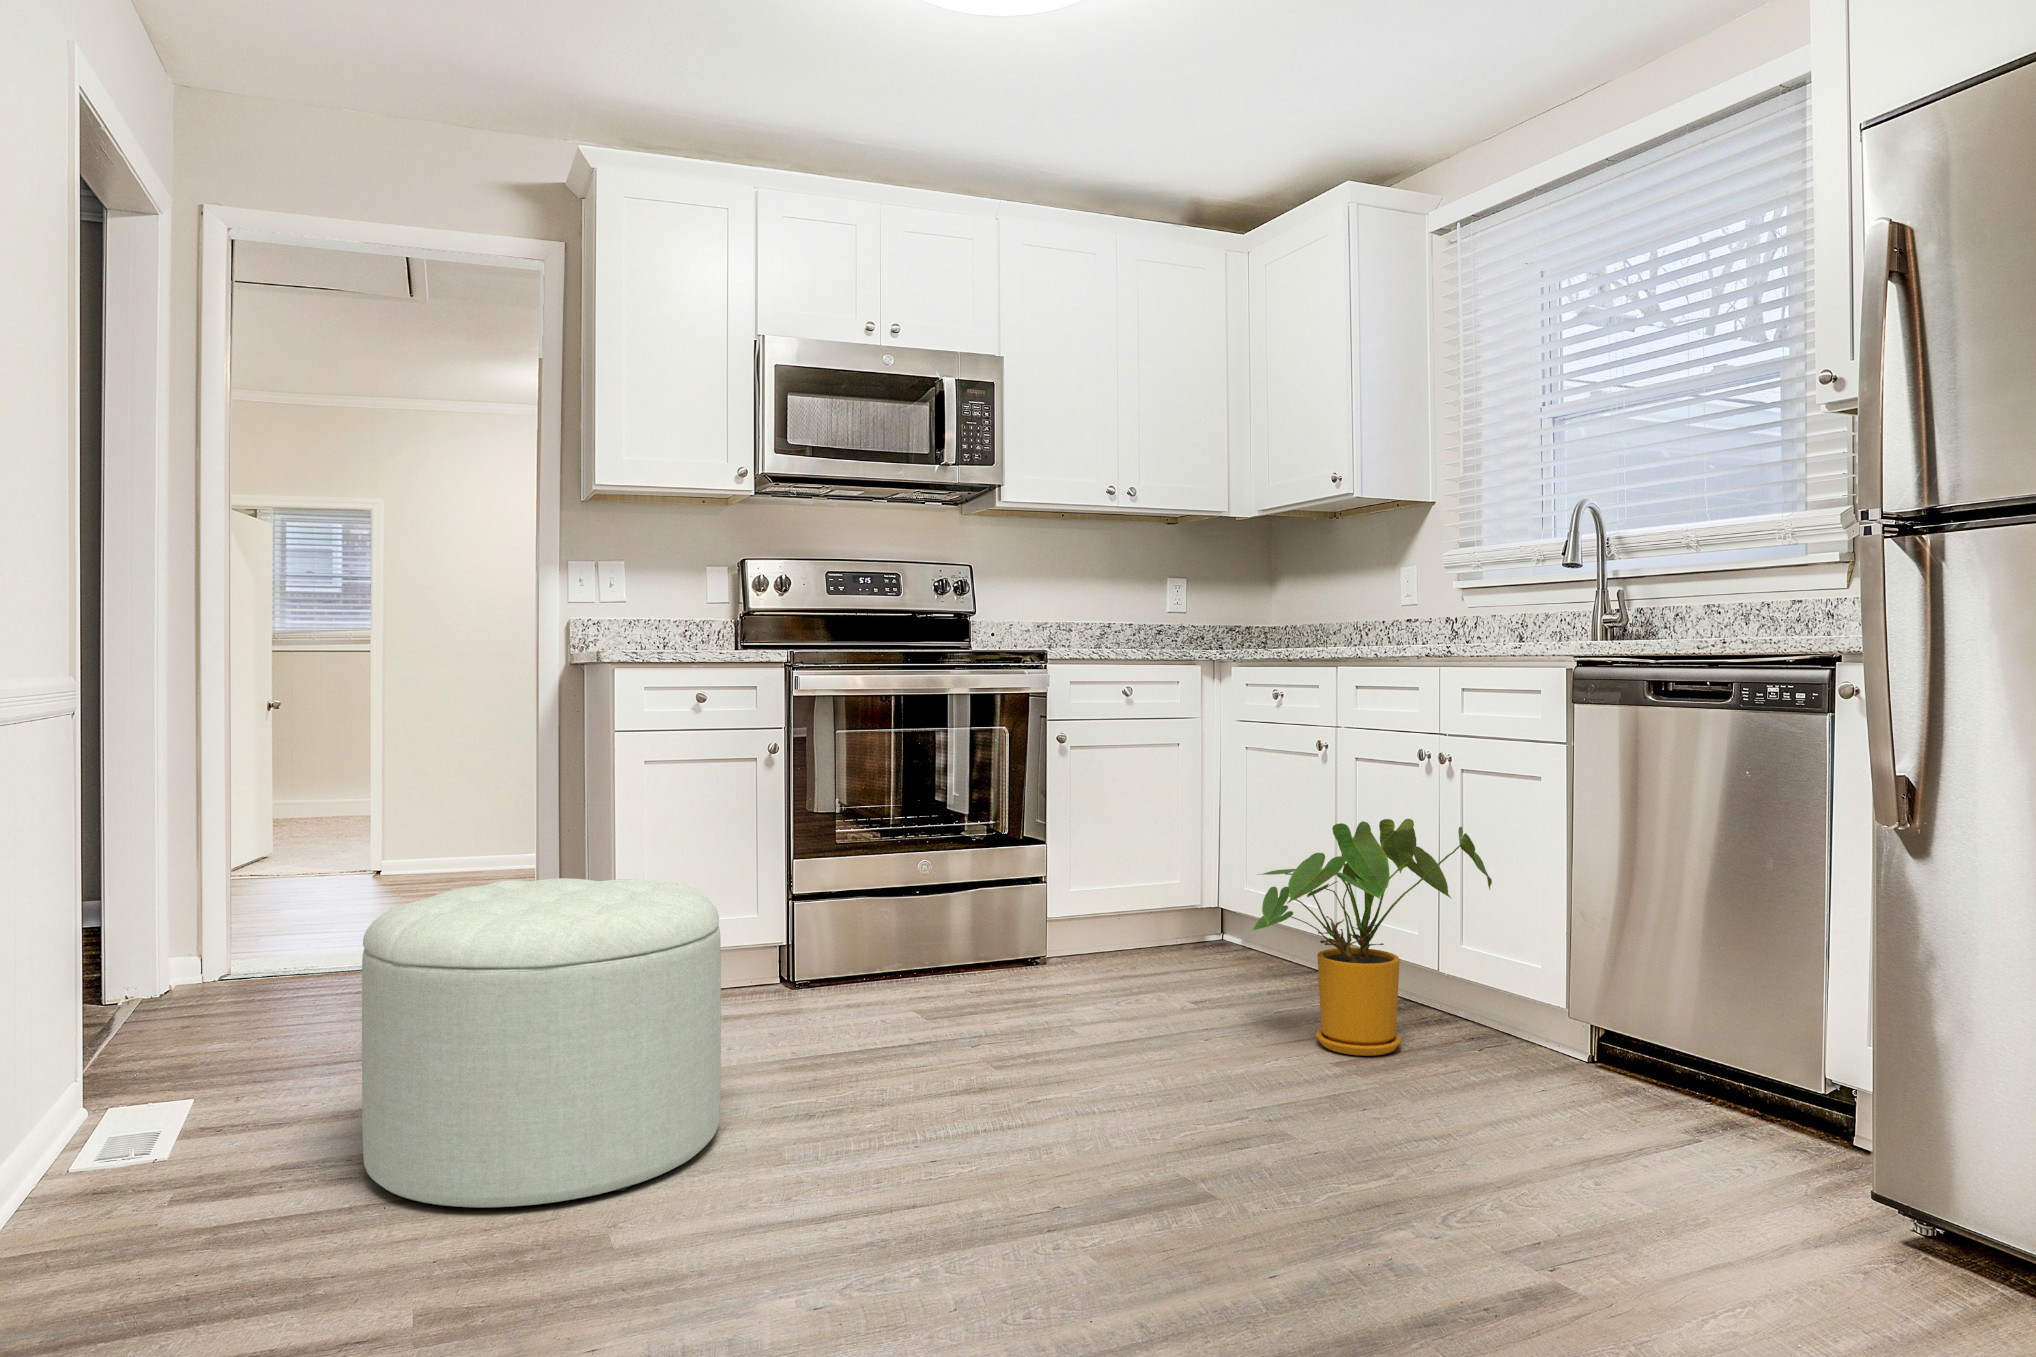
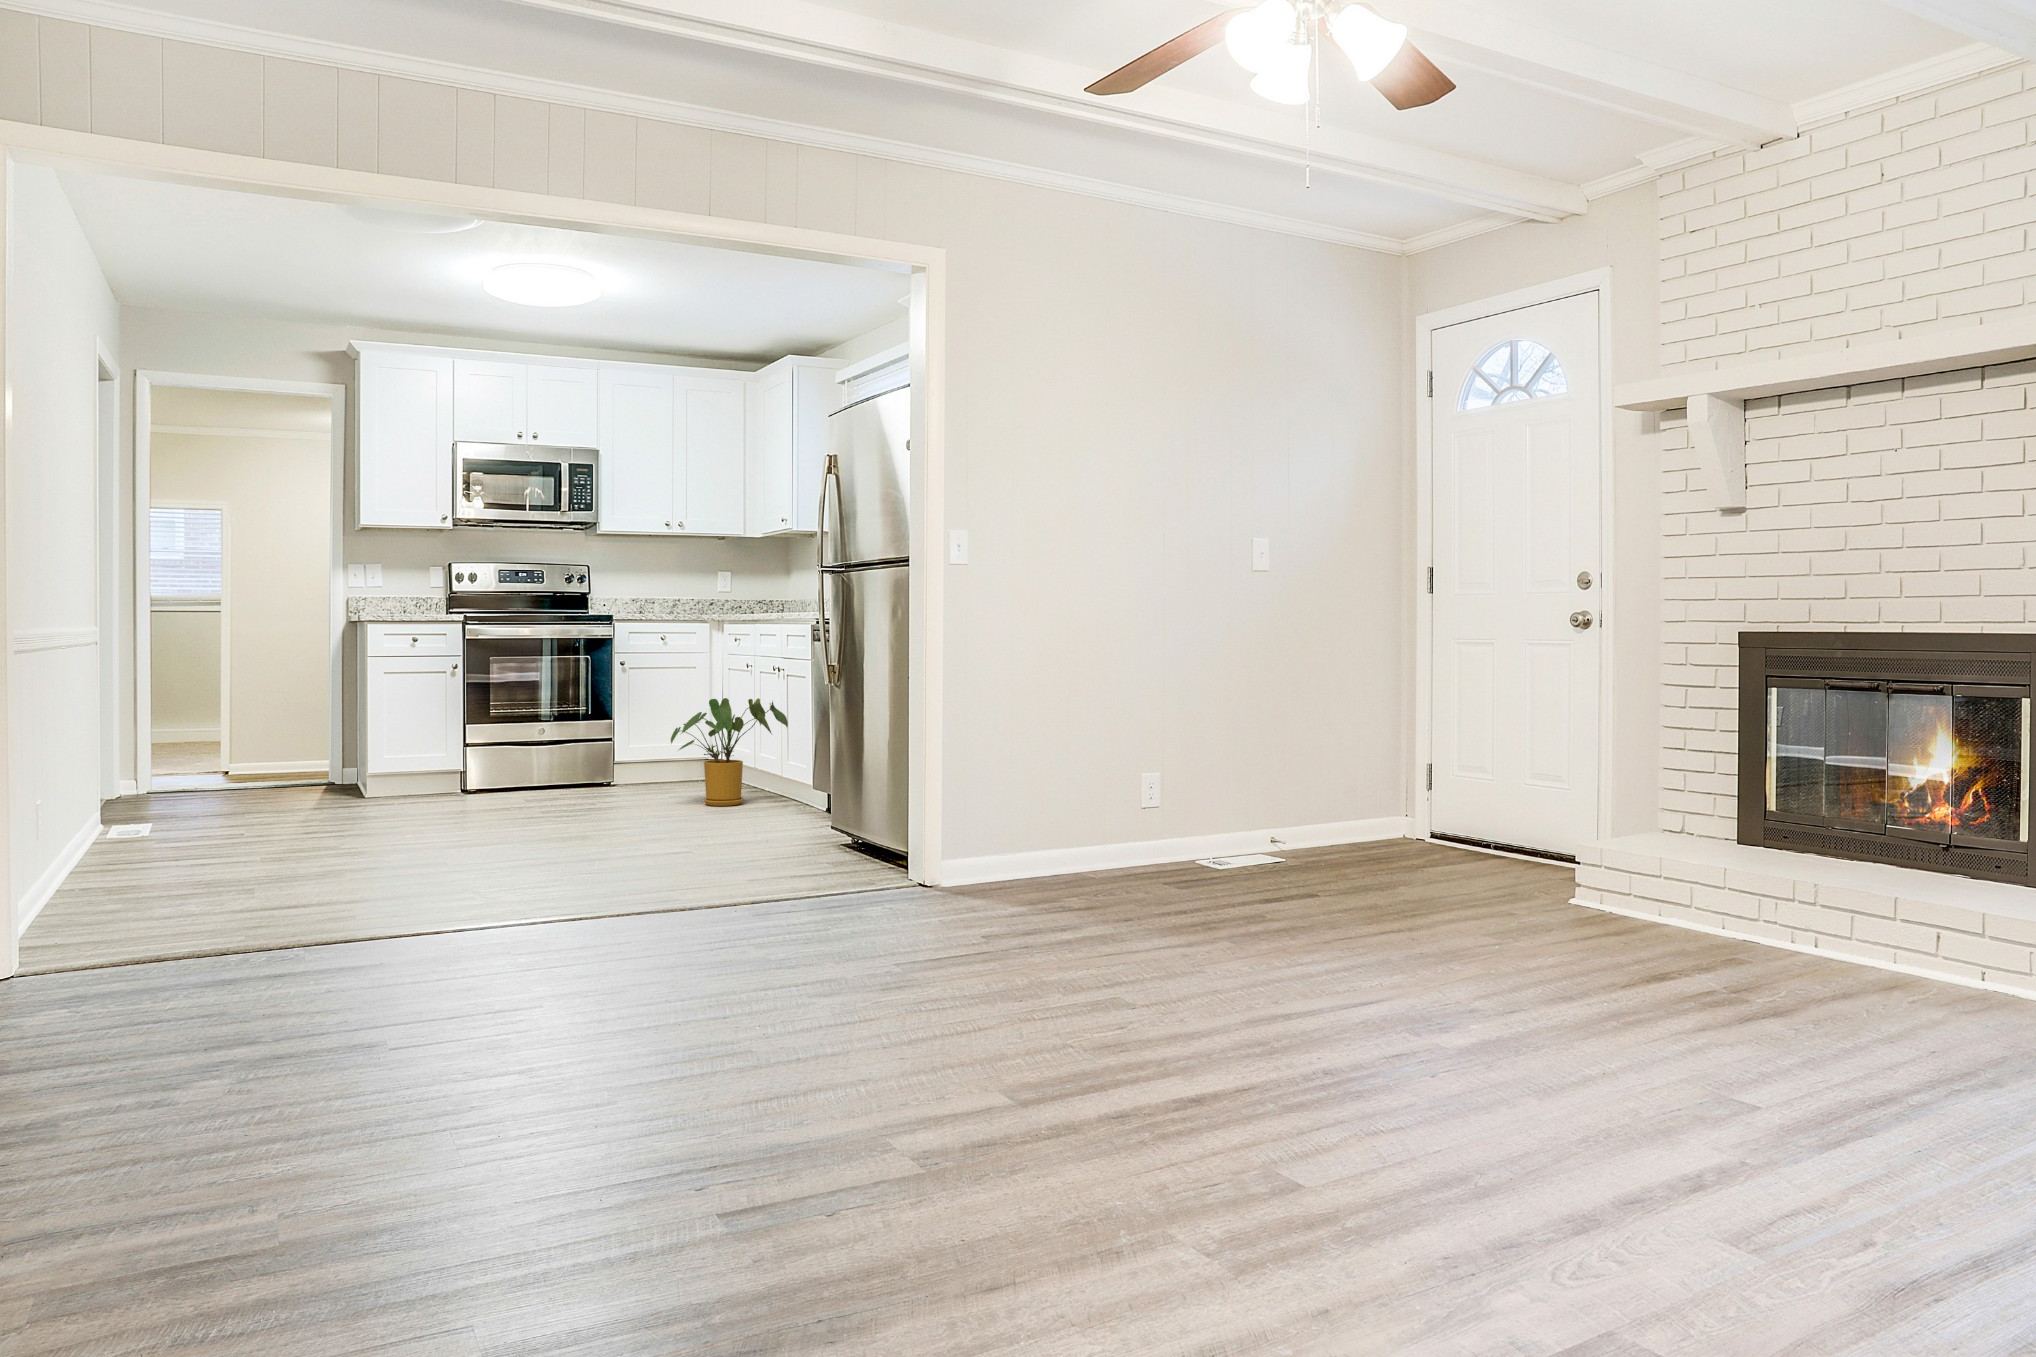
ottoman: present [362,878,721,1207] -> none [237,718,396,834]

